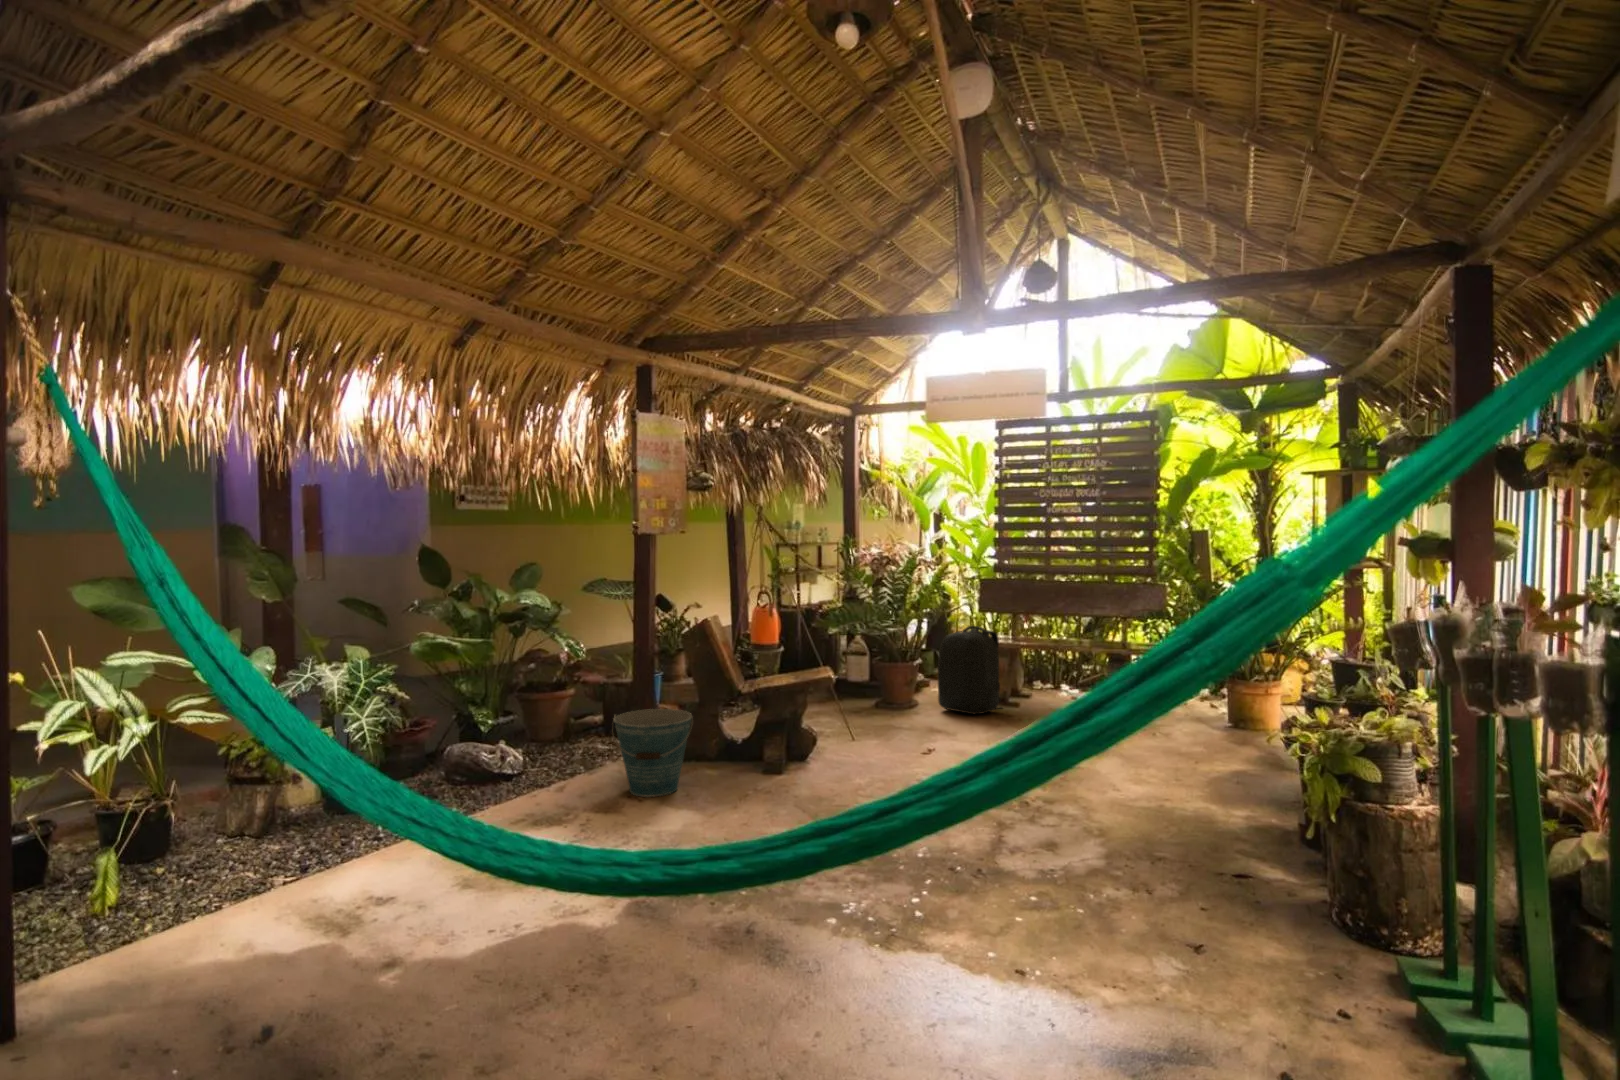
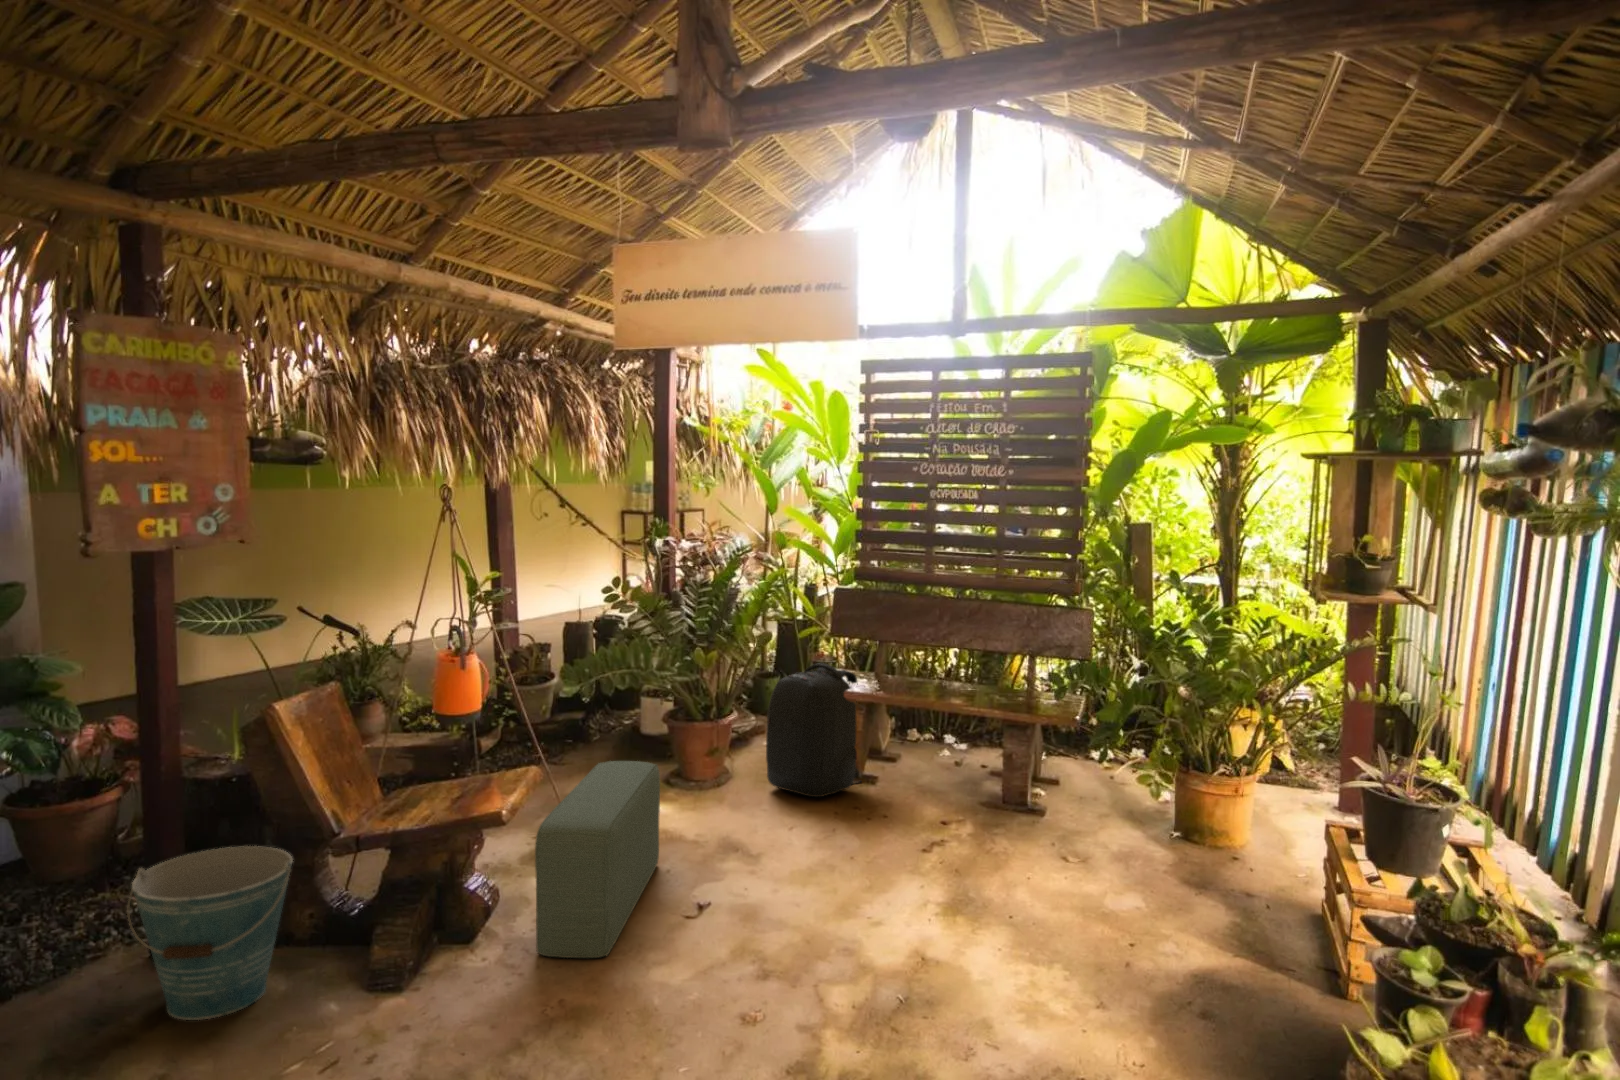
pouf: none [821,677,881,780] -> present [535,761,660,958]

